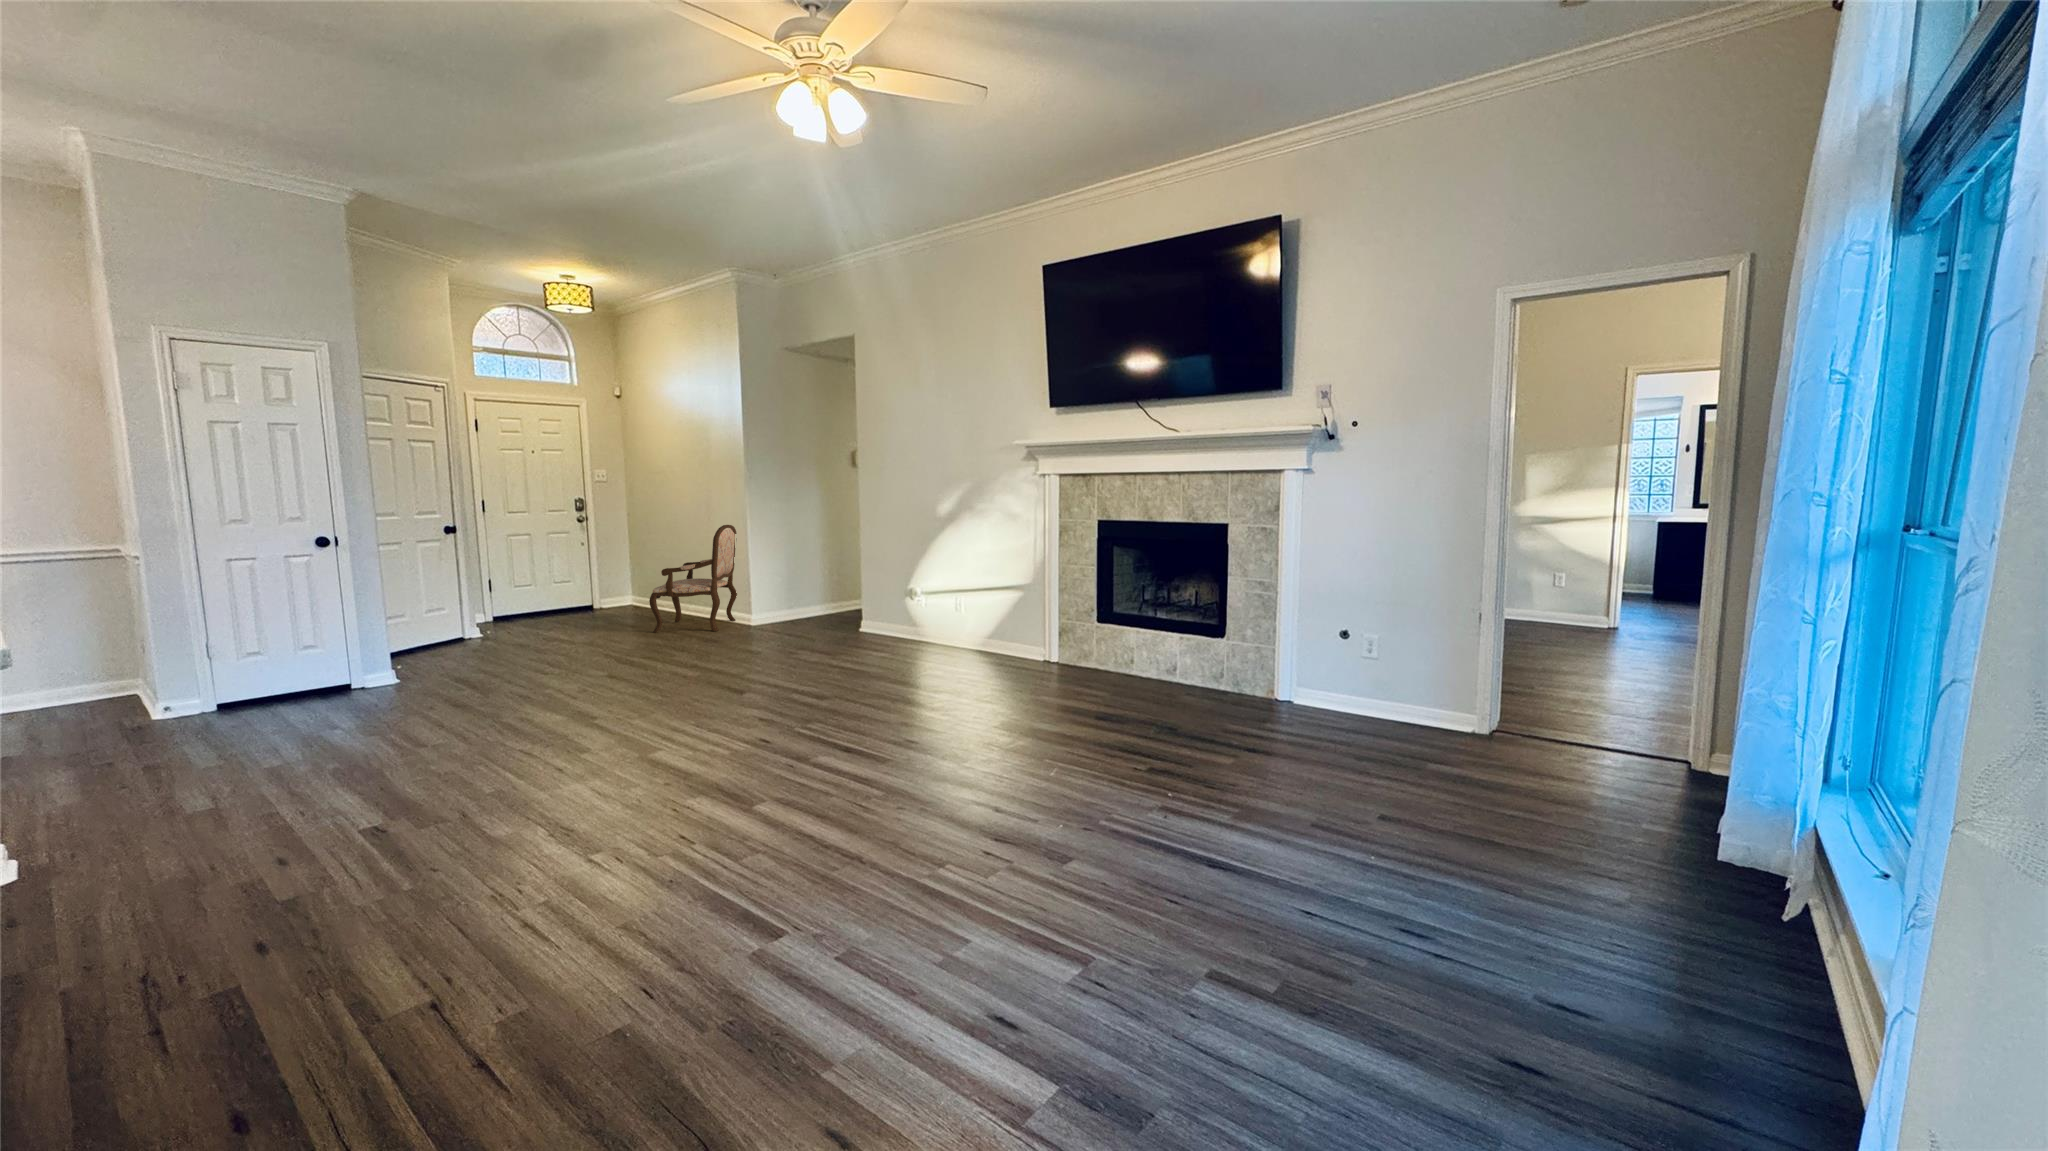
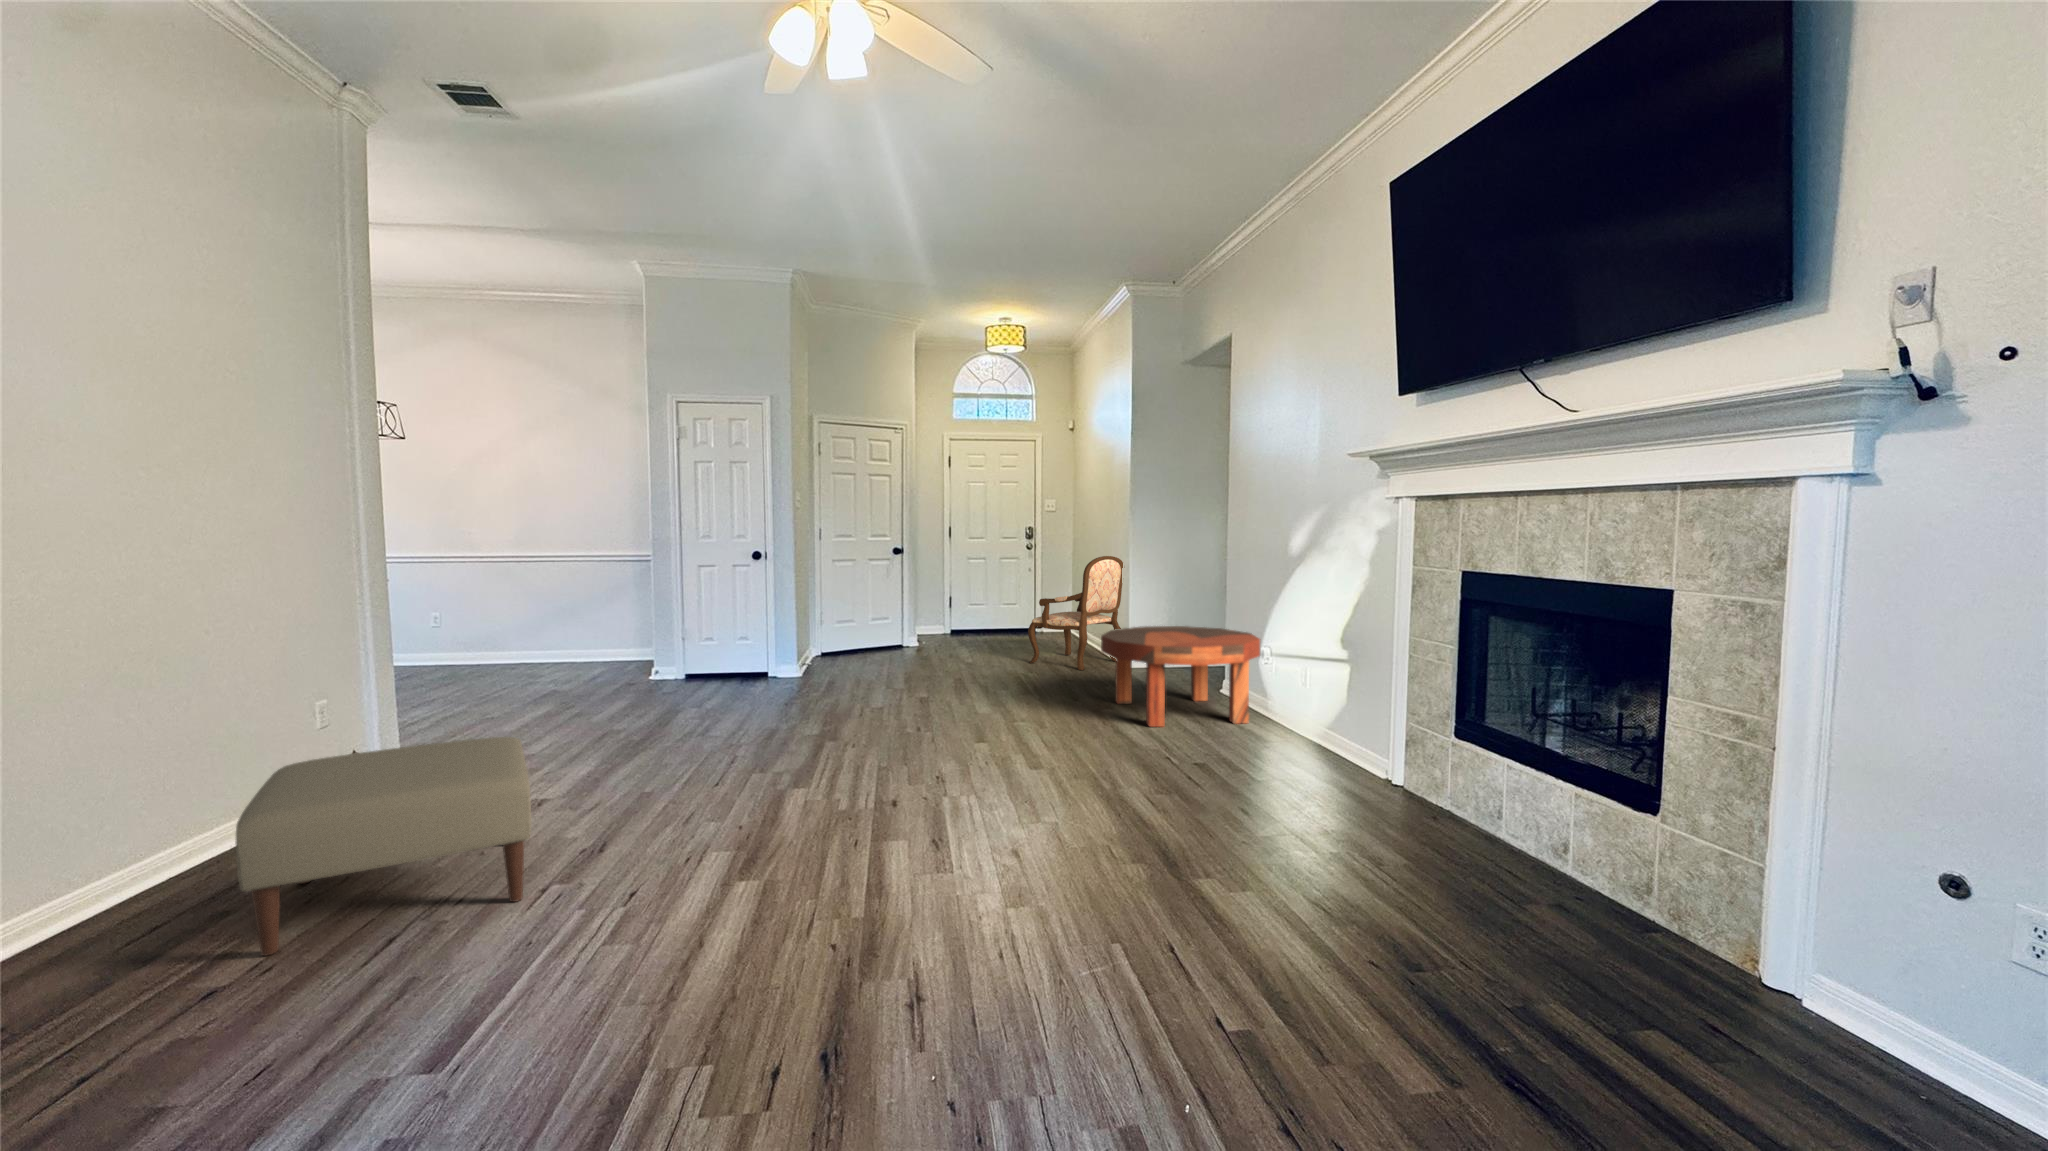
coffee table: none [789,578,916,659] -> present [1101,626,1260,727]
ottoman: none [165,747,585,1004] -> present [236,737,532,956]

